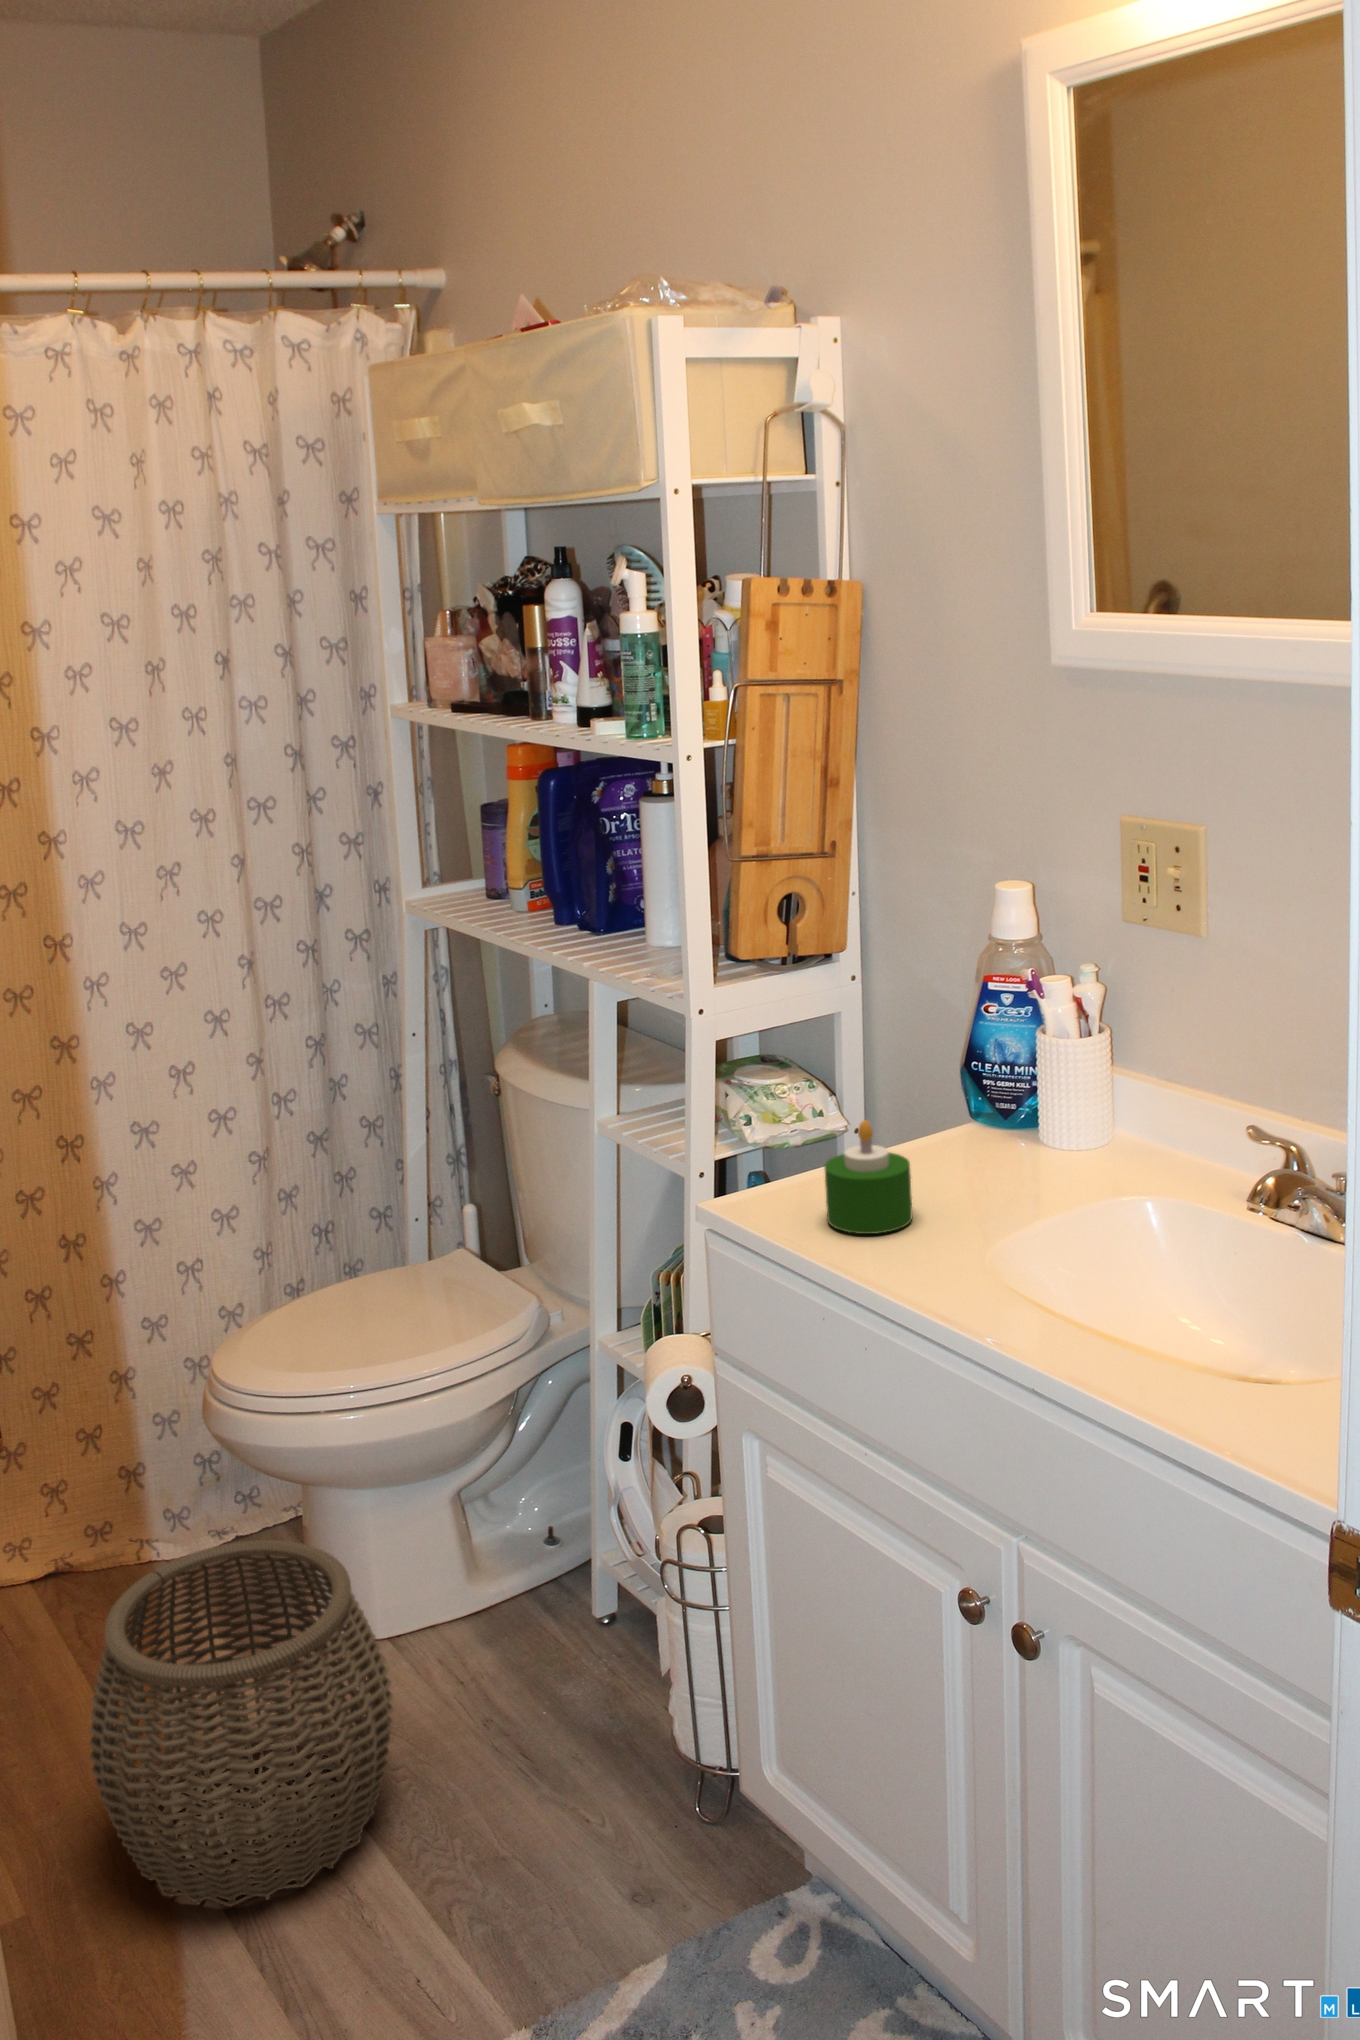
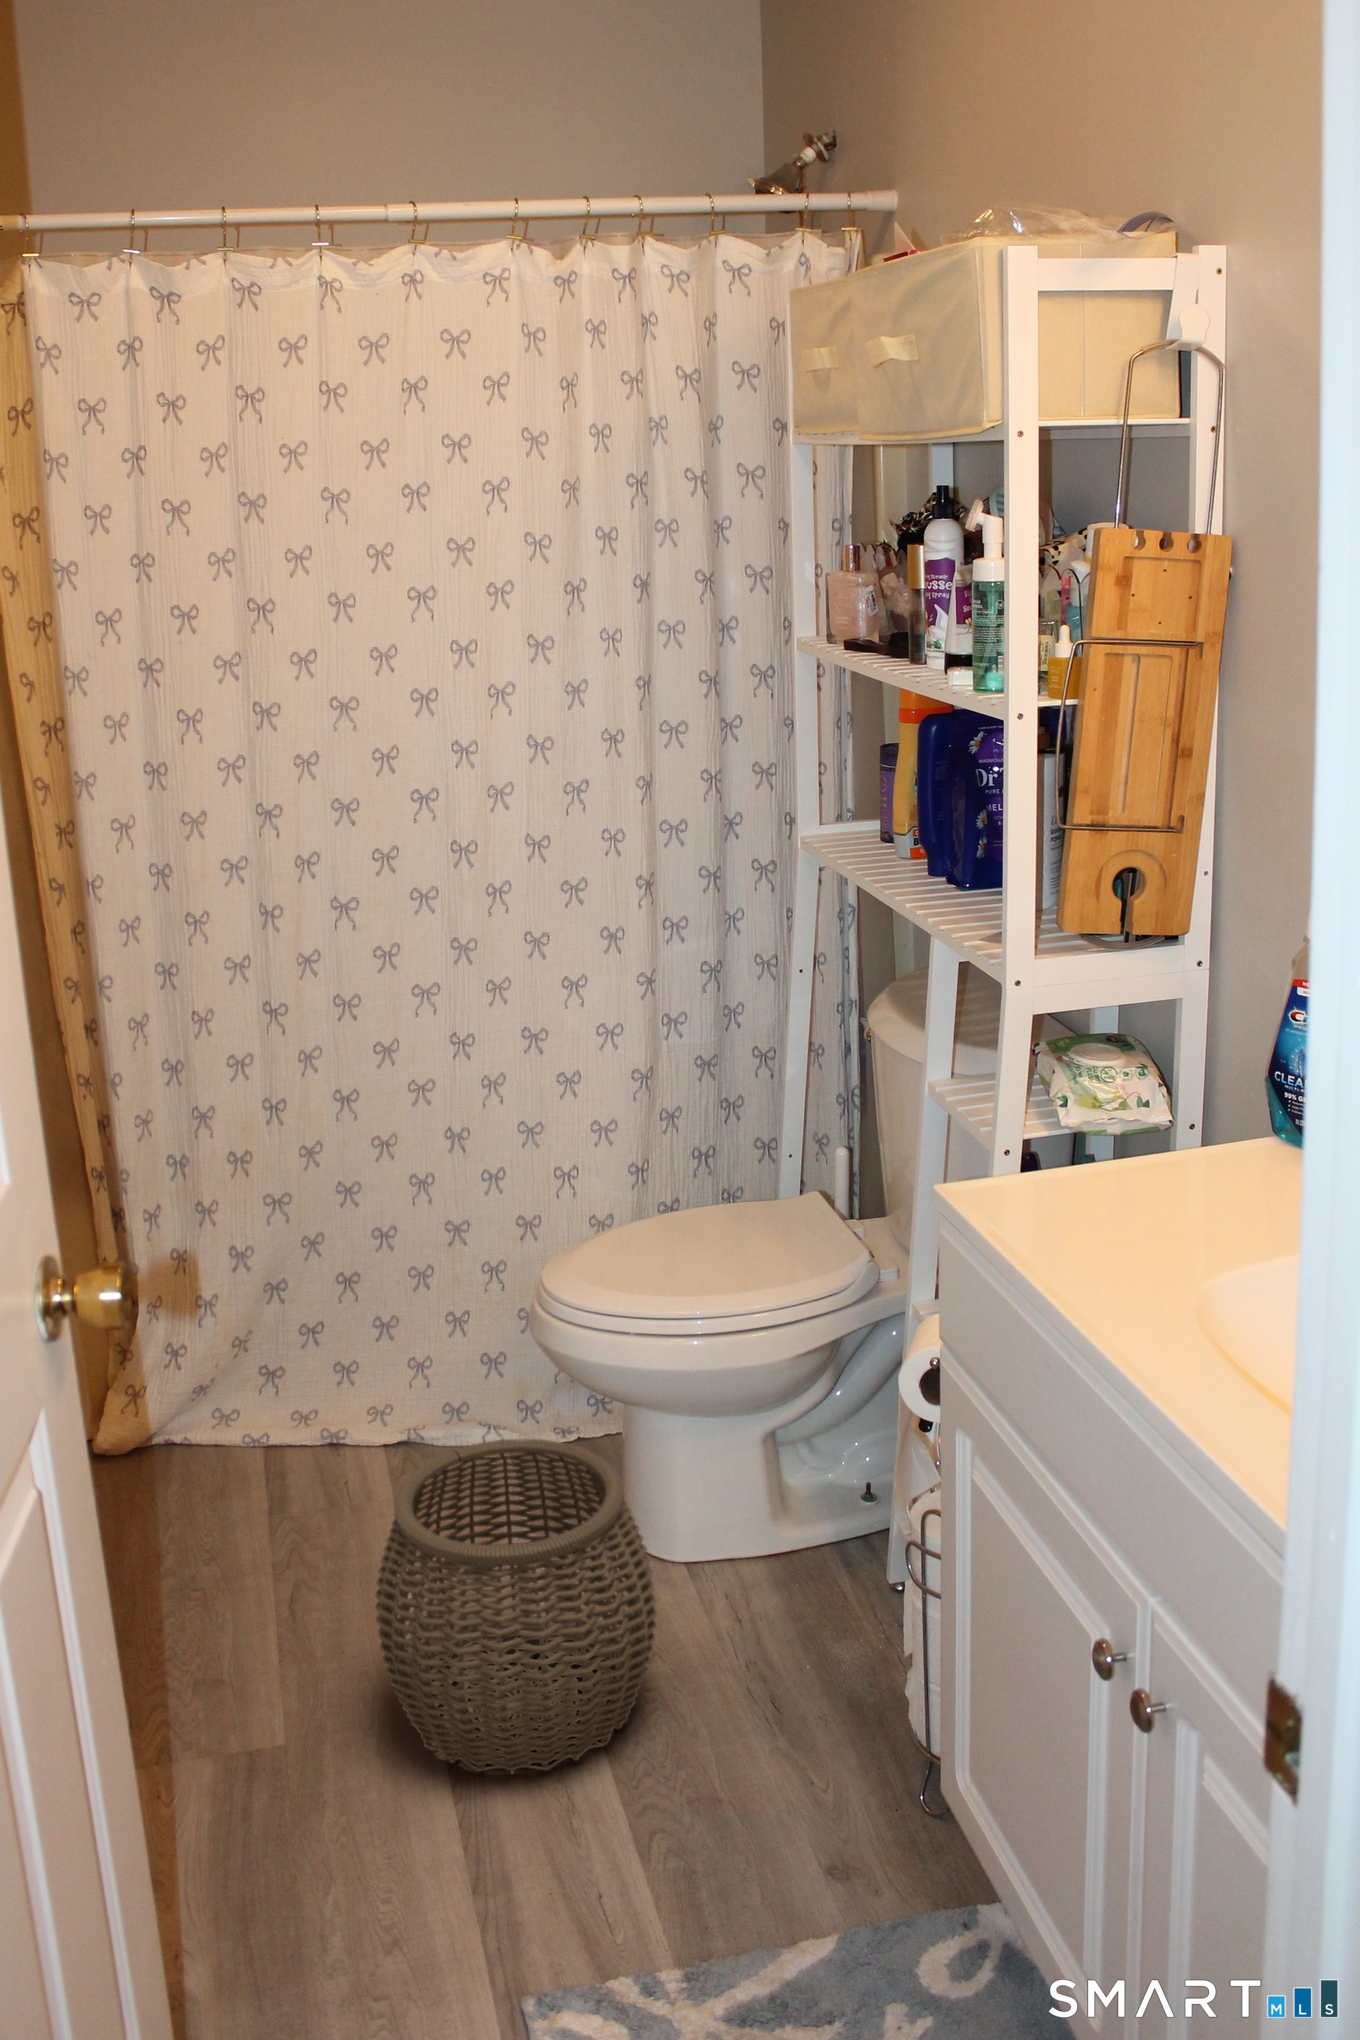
candle: present [825,1120,912,1234] -> none [1064,1118,1158,1239]

